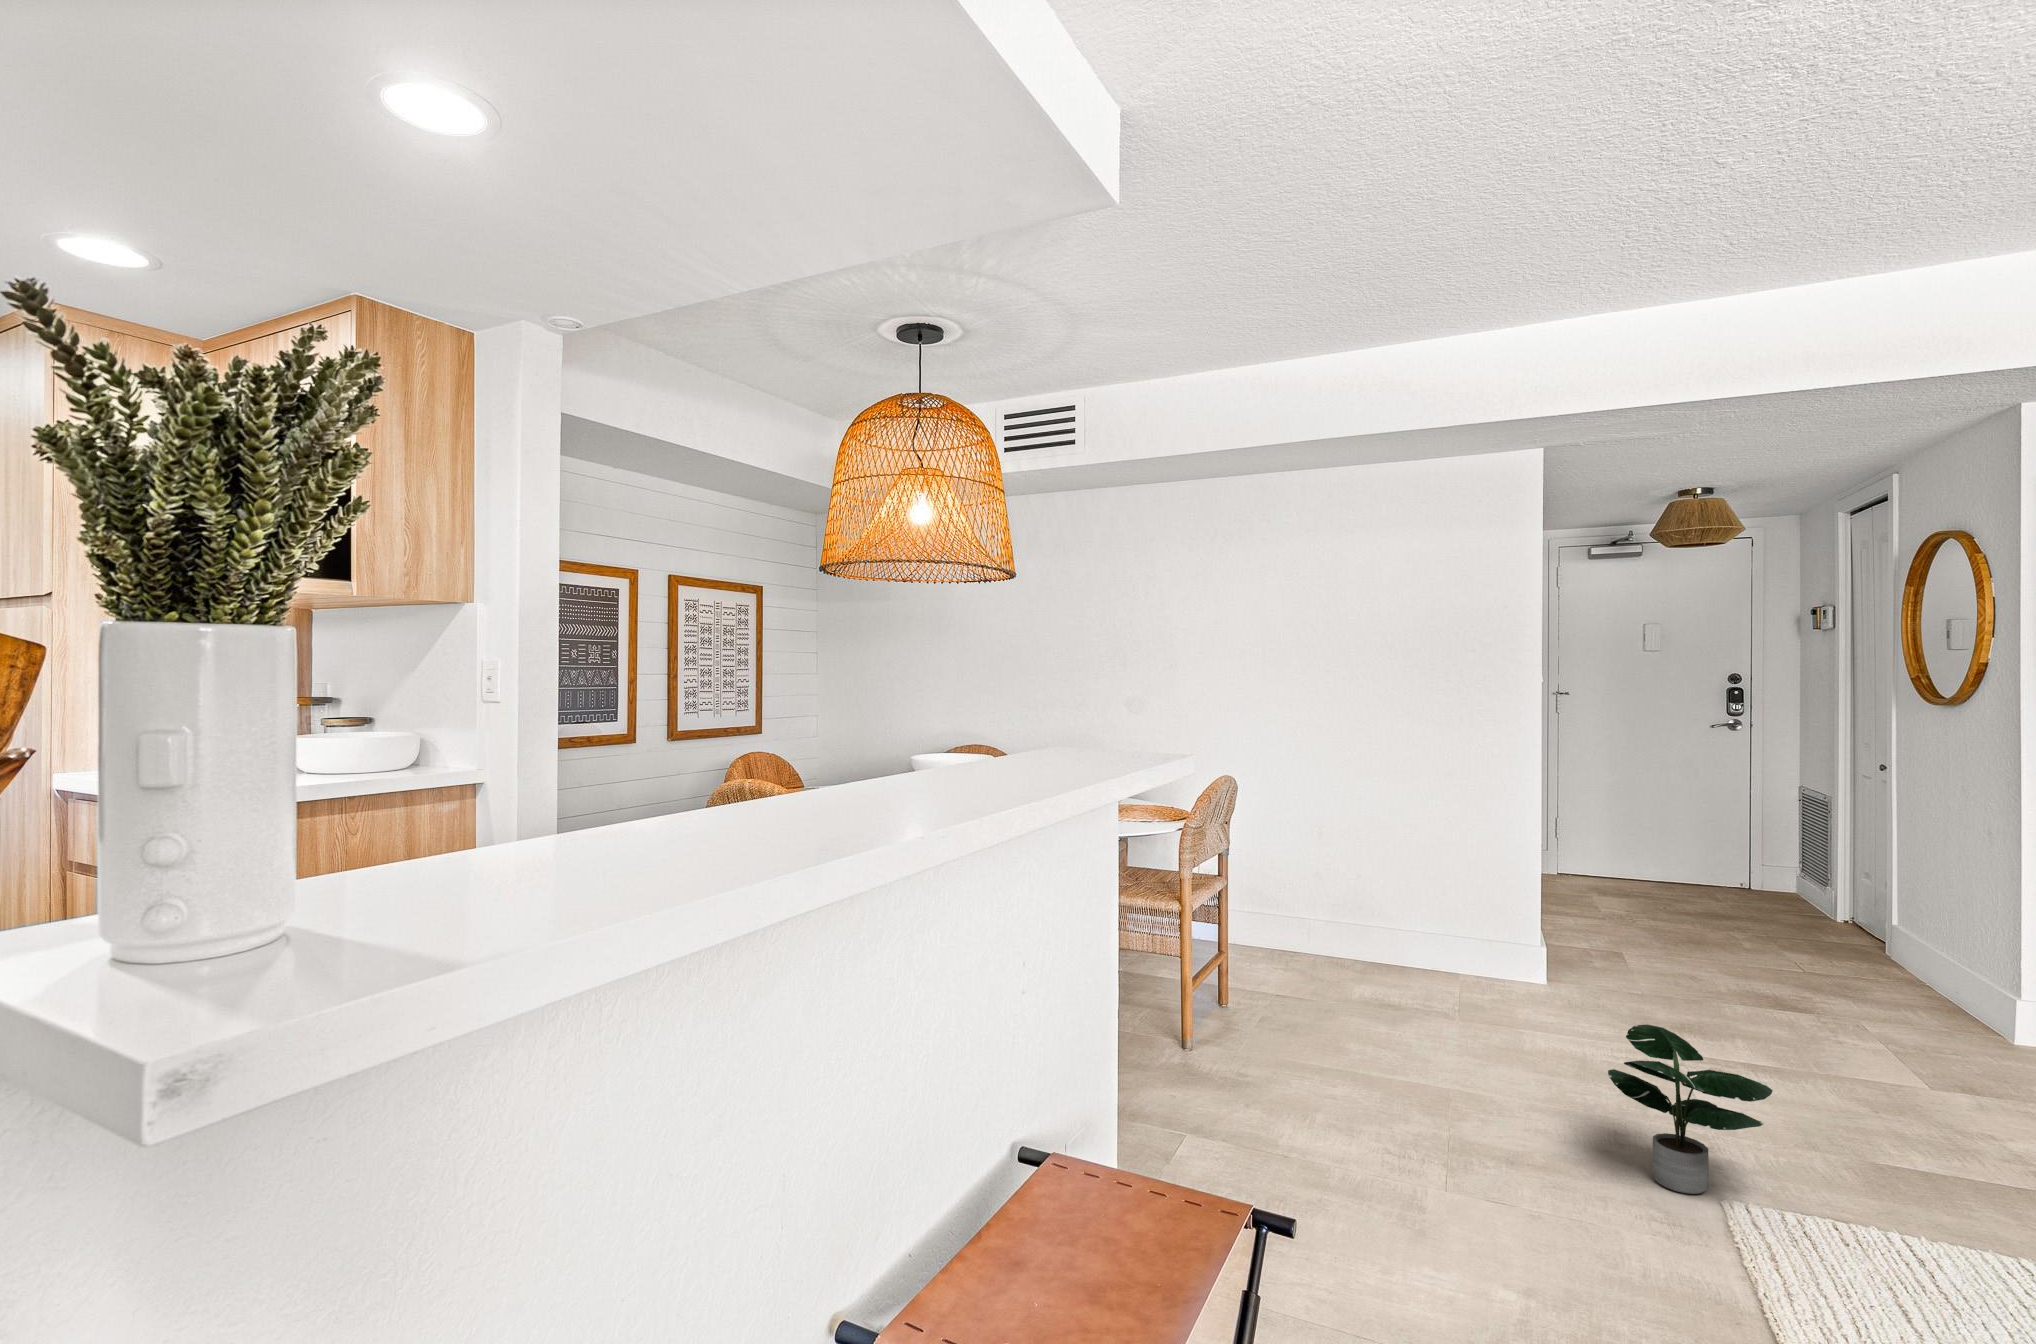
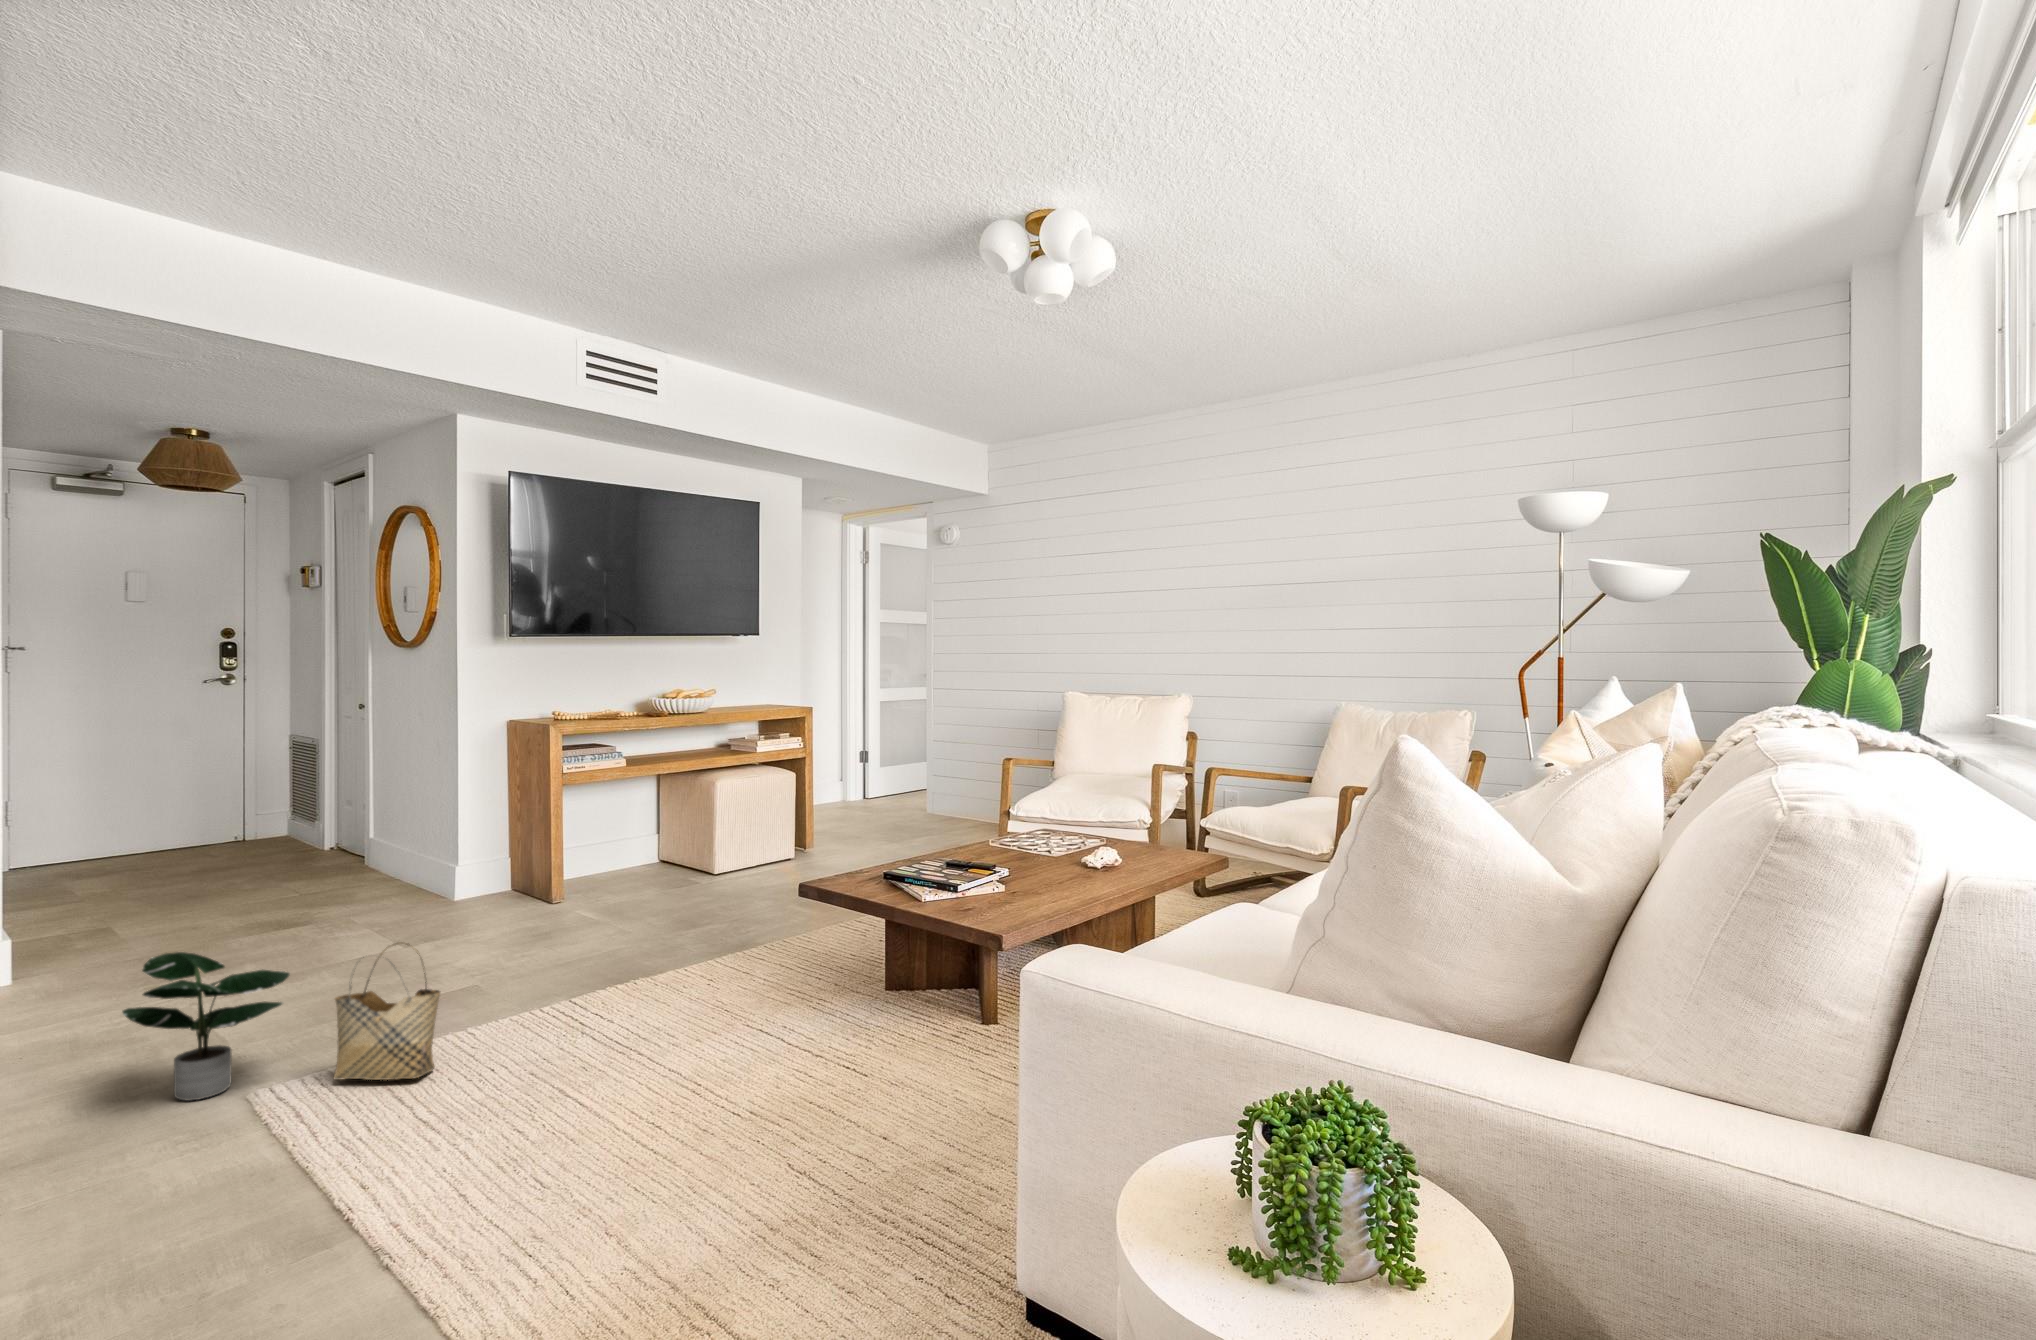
woven basket: none [1821,1102,1973,1296] -> present [334,942,440,1080]

